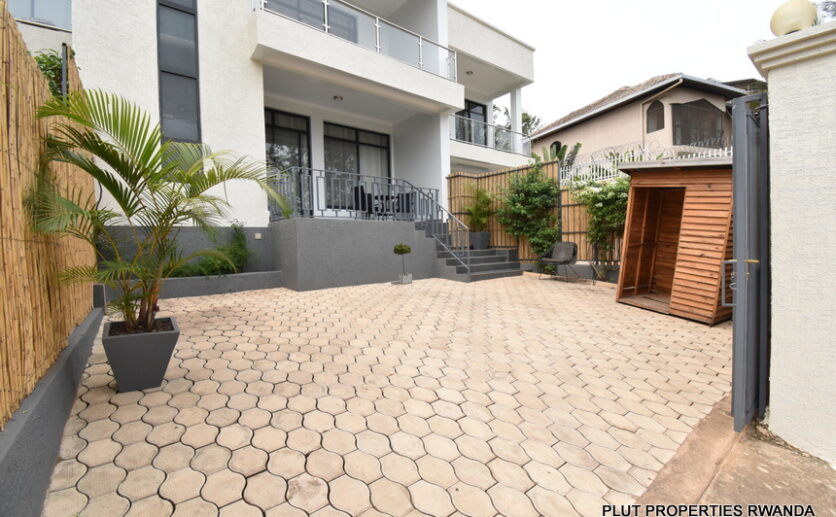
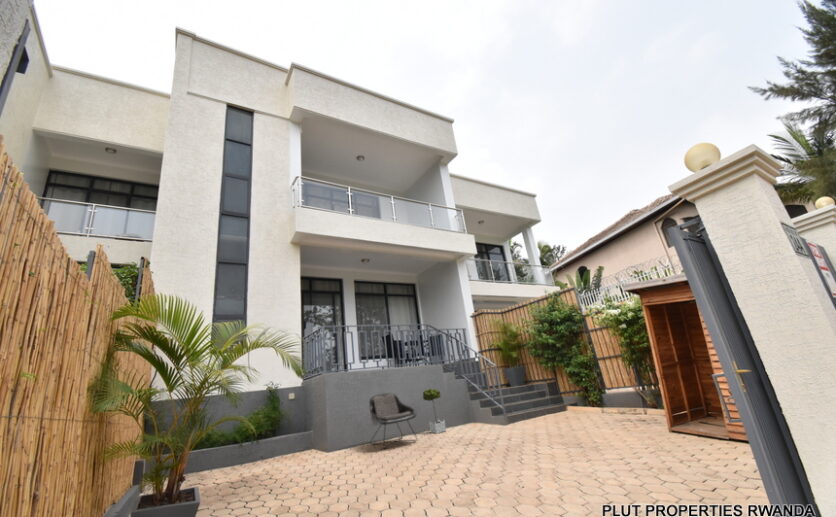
lounge chair: present [538,241,578,282] -> present [369,393,416,448]

